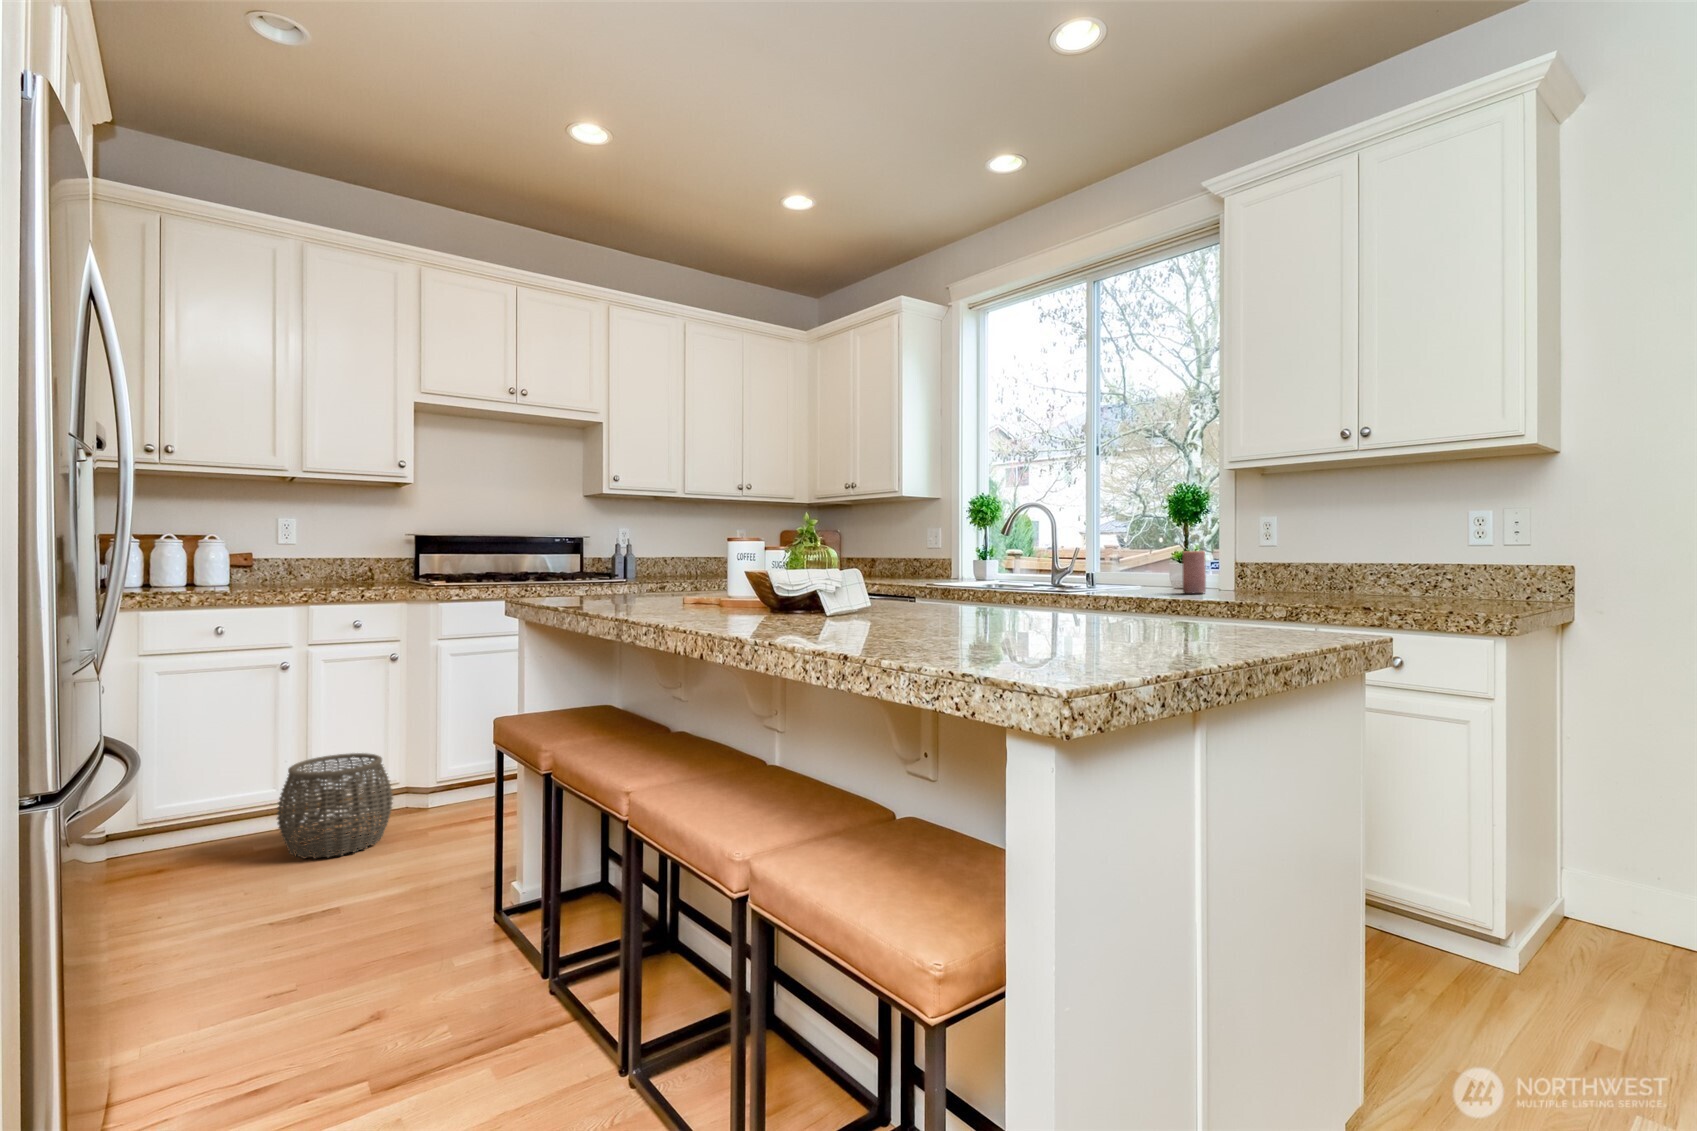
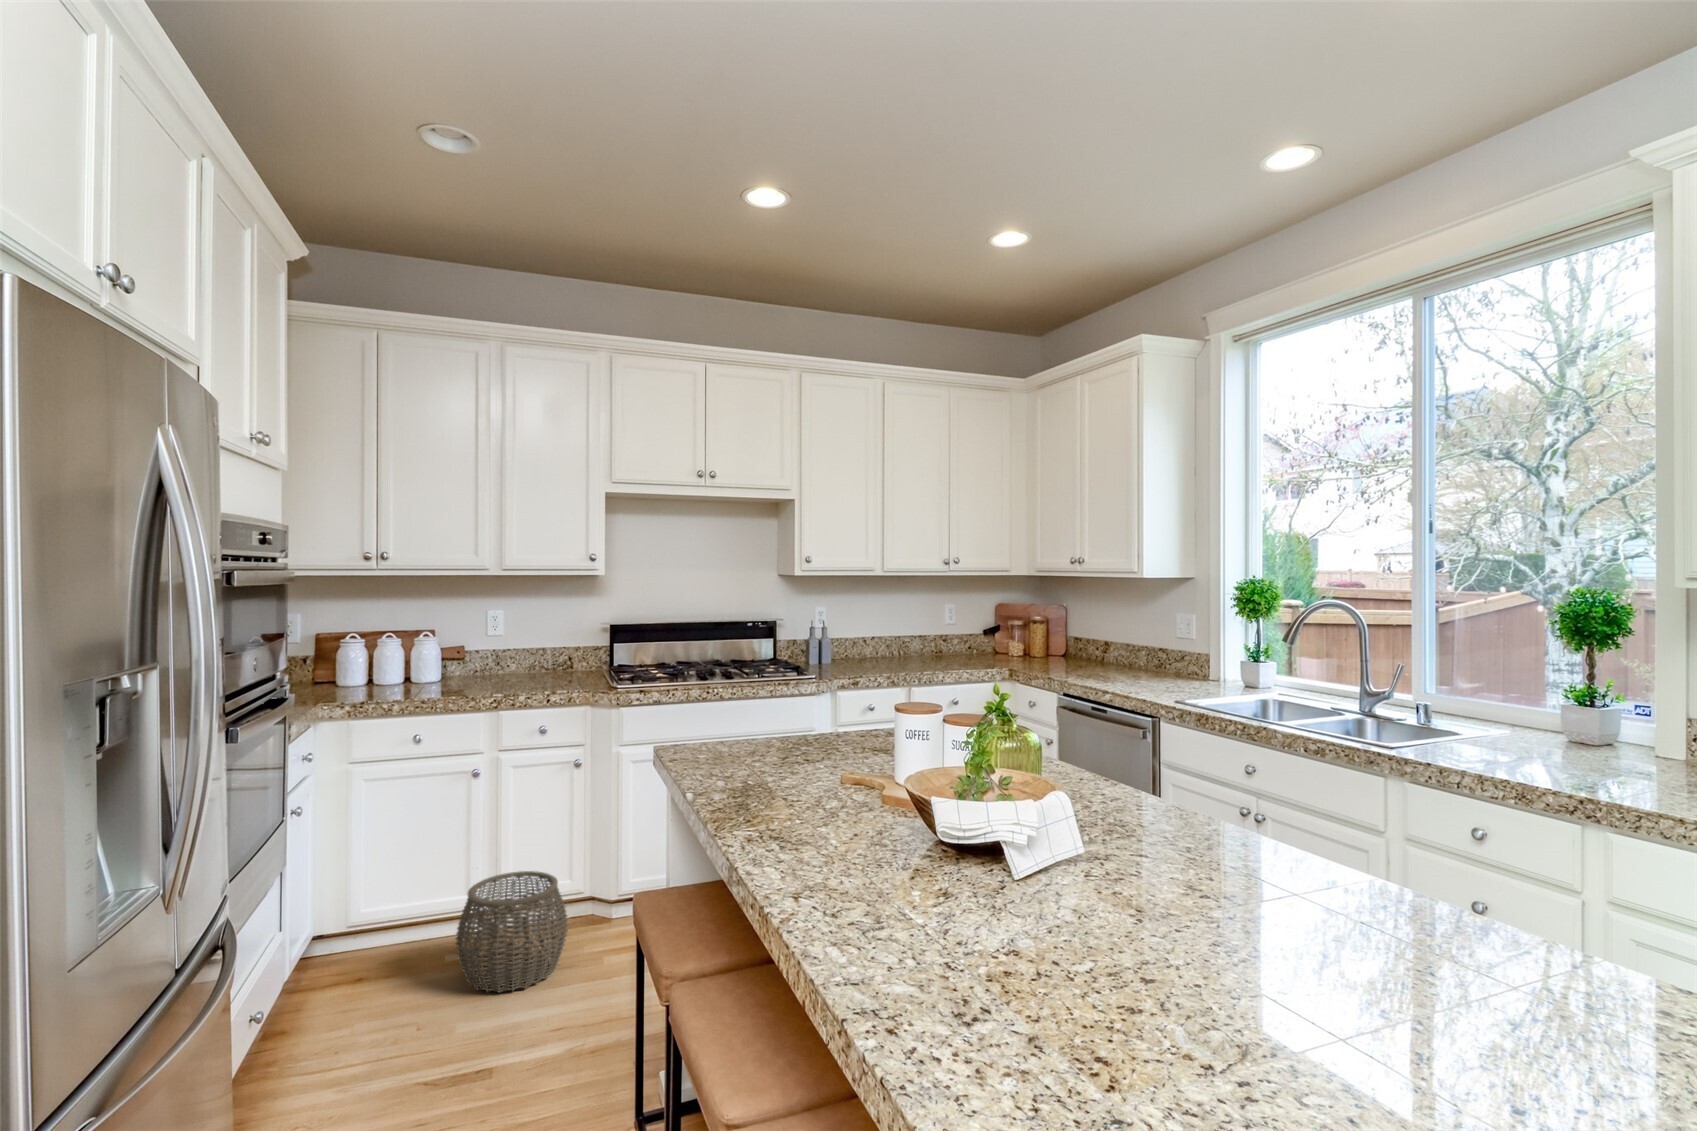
candle: present [1182,551,1206,593] -> none [1588,705,1634,774]

